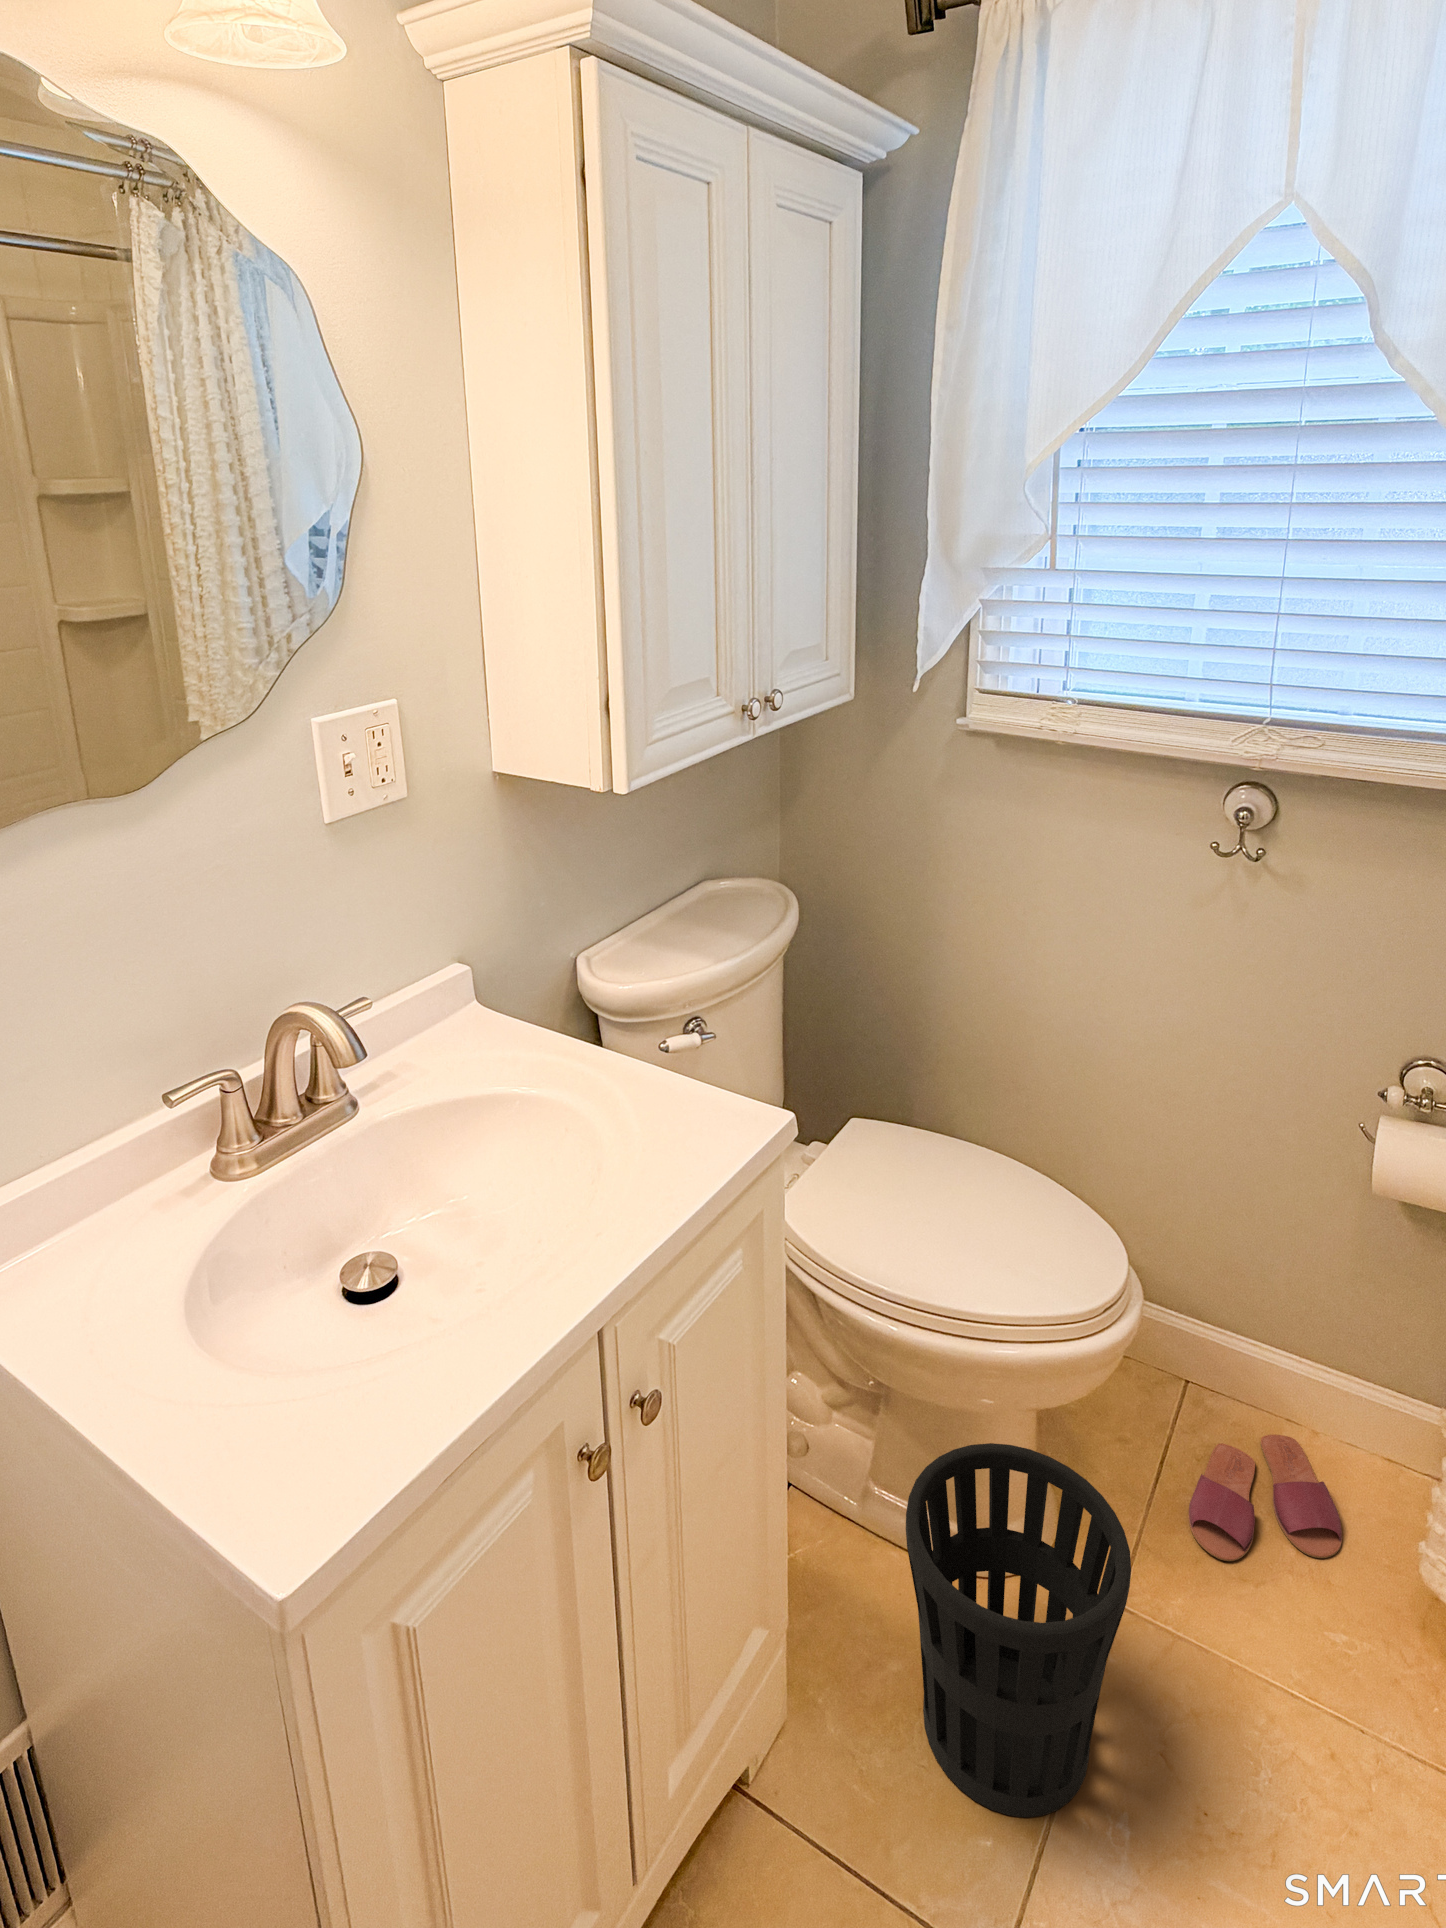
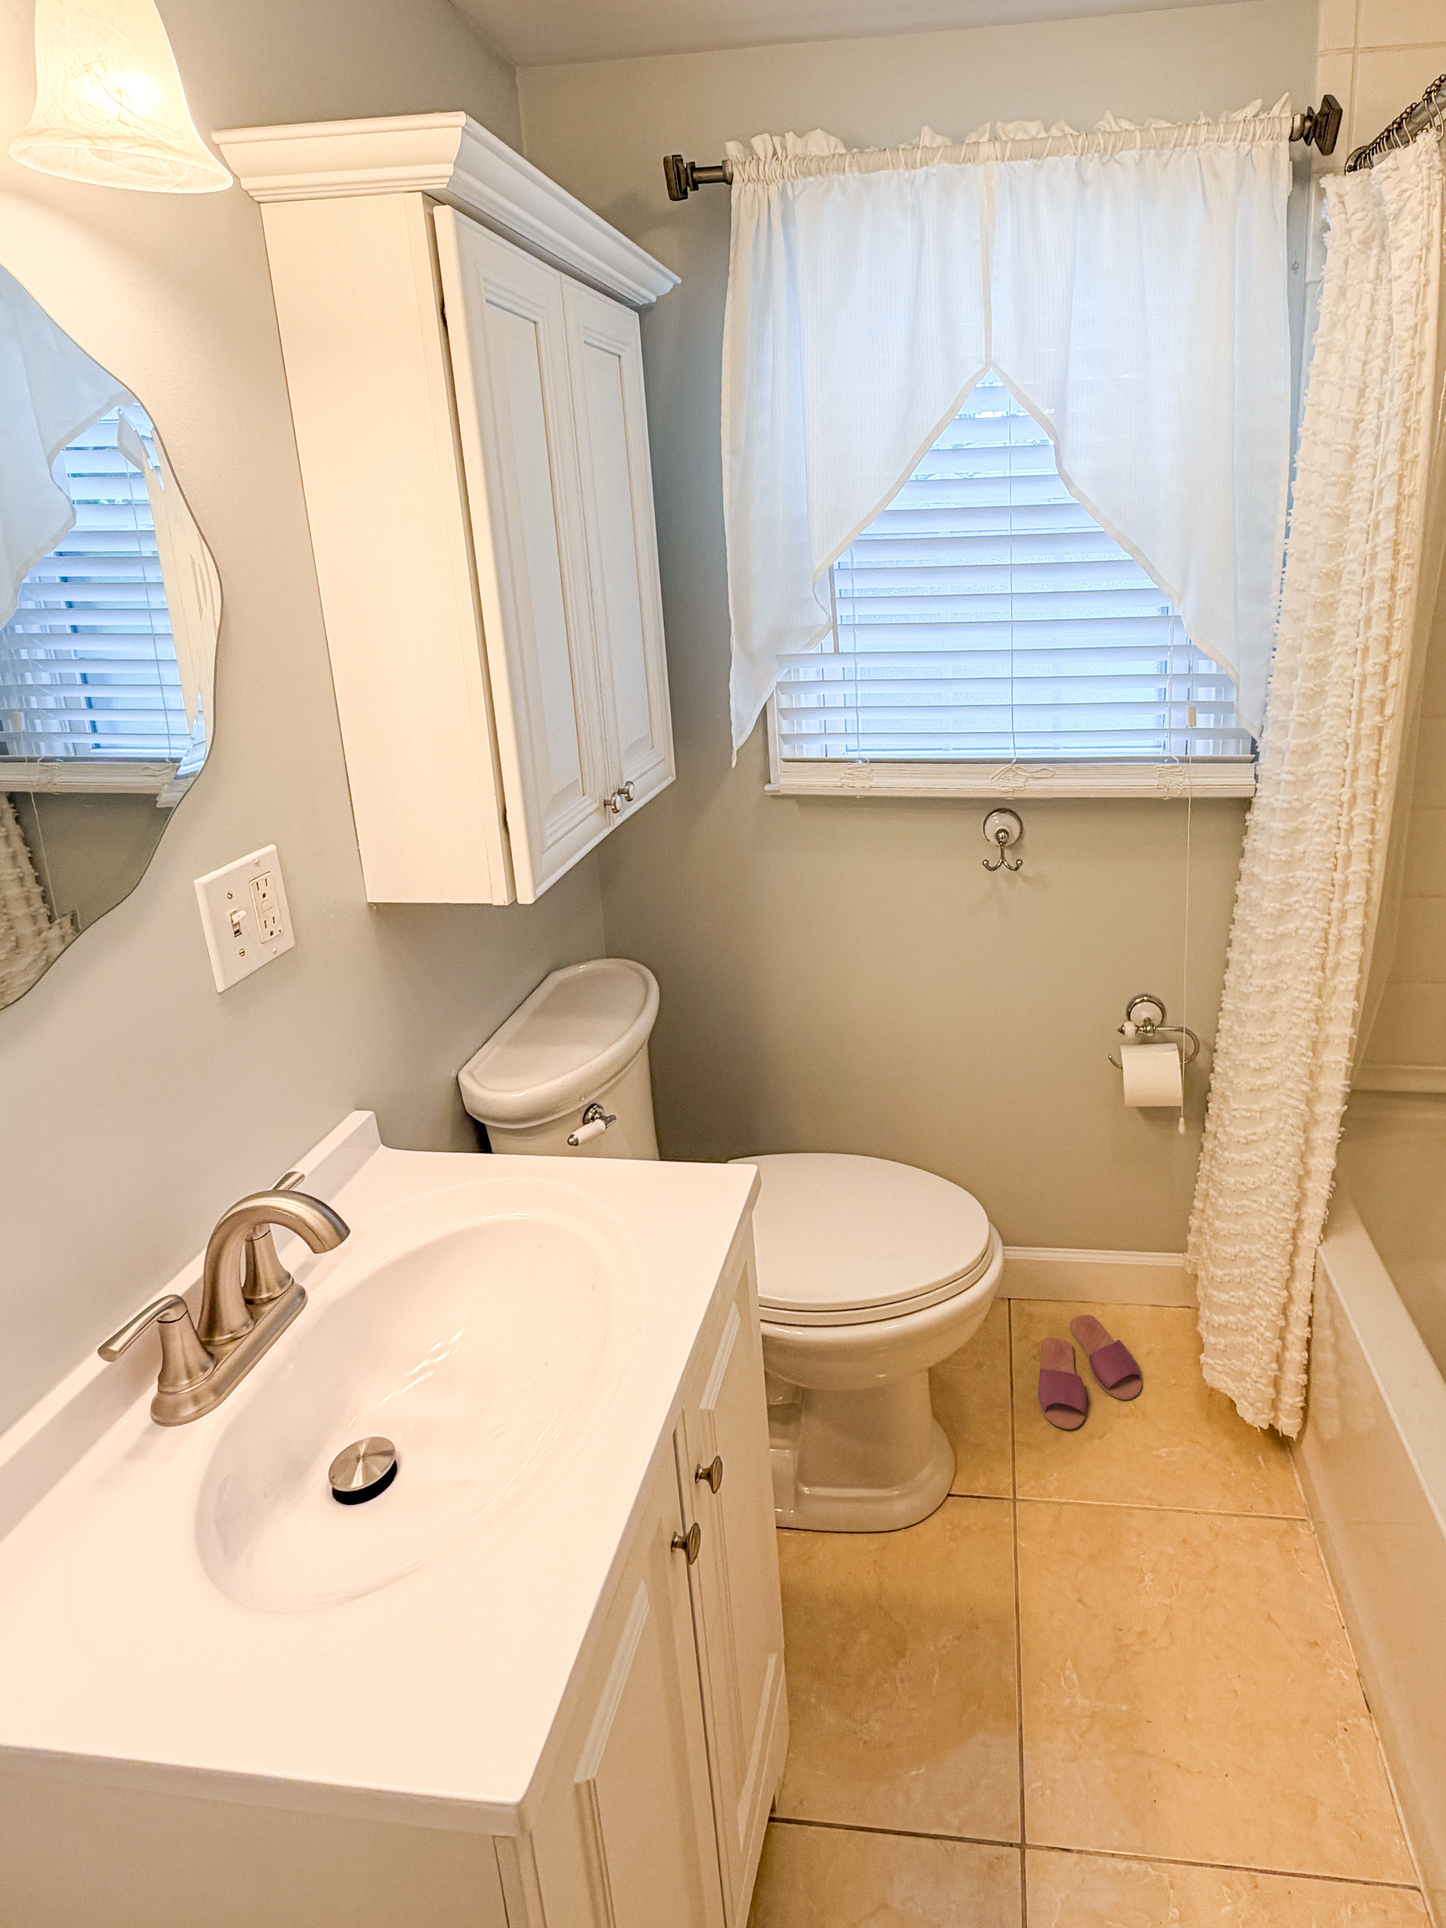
wastebasket: present [906,1443,1131,1817] -> none [866,1396,1049,1714]

